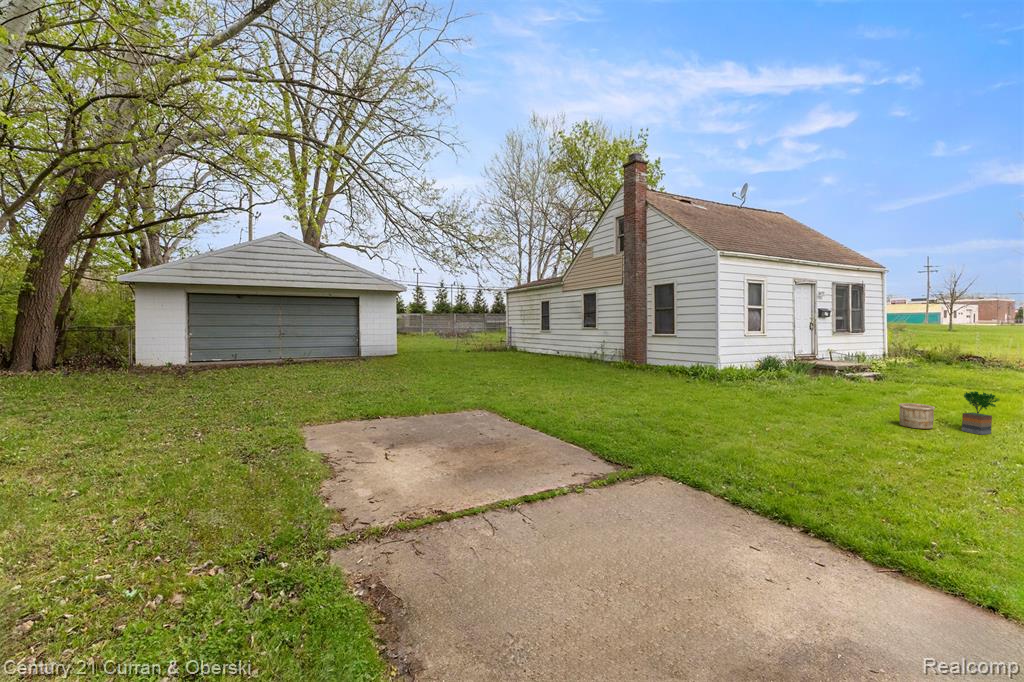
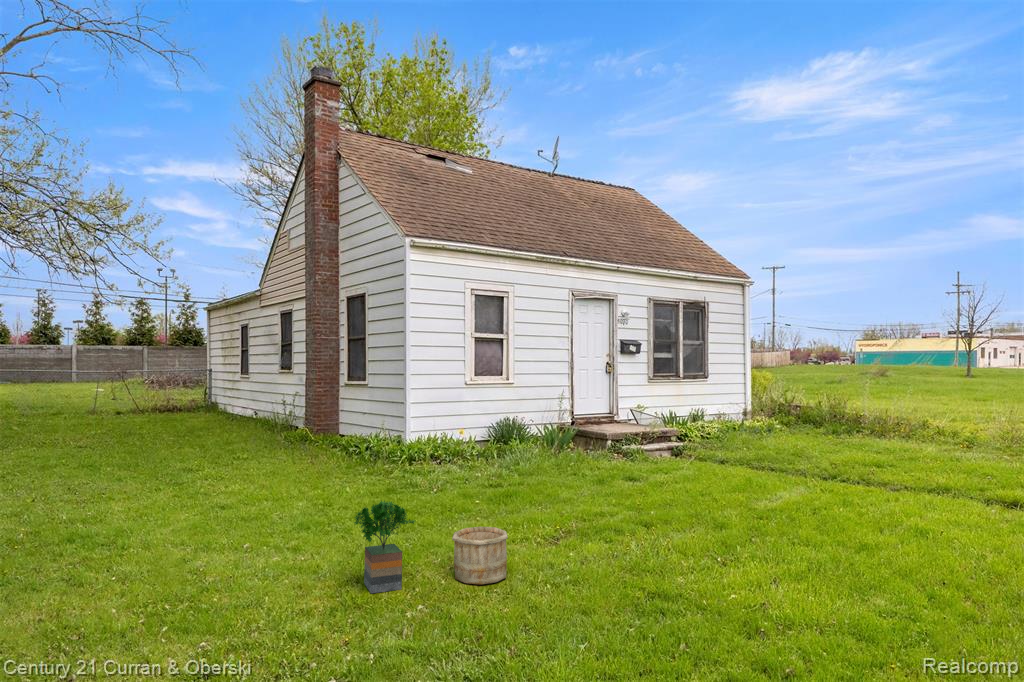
potted tree: present [962,391,1000,435] -> present [354,501,415,593]

